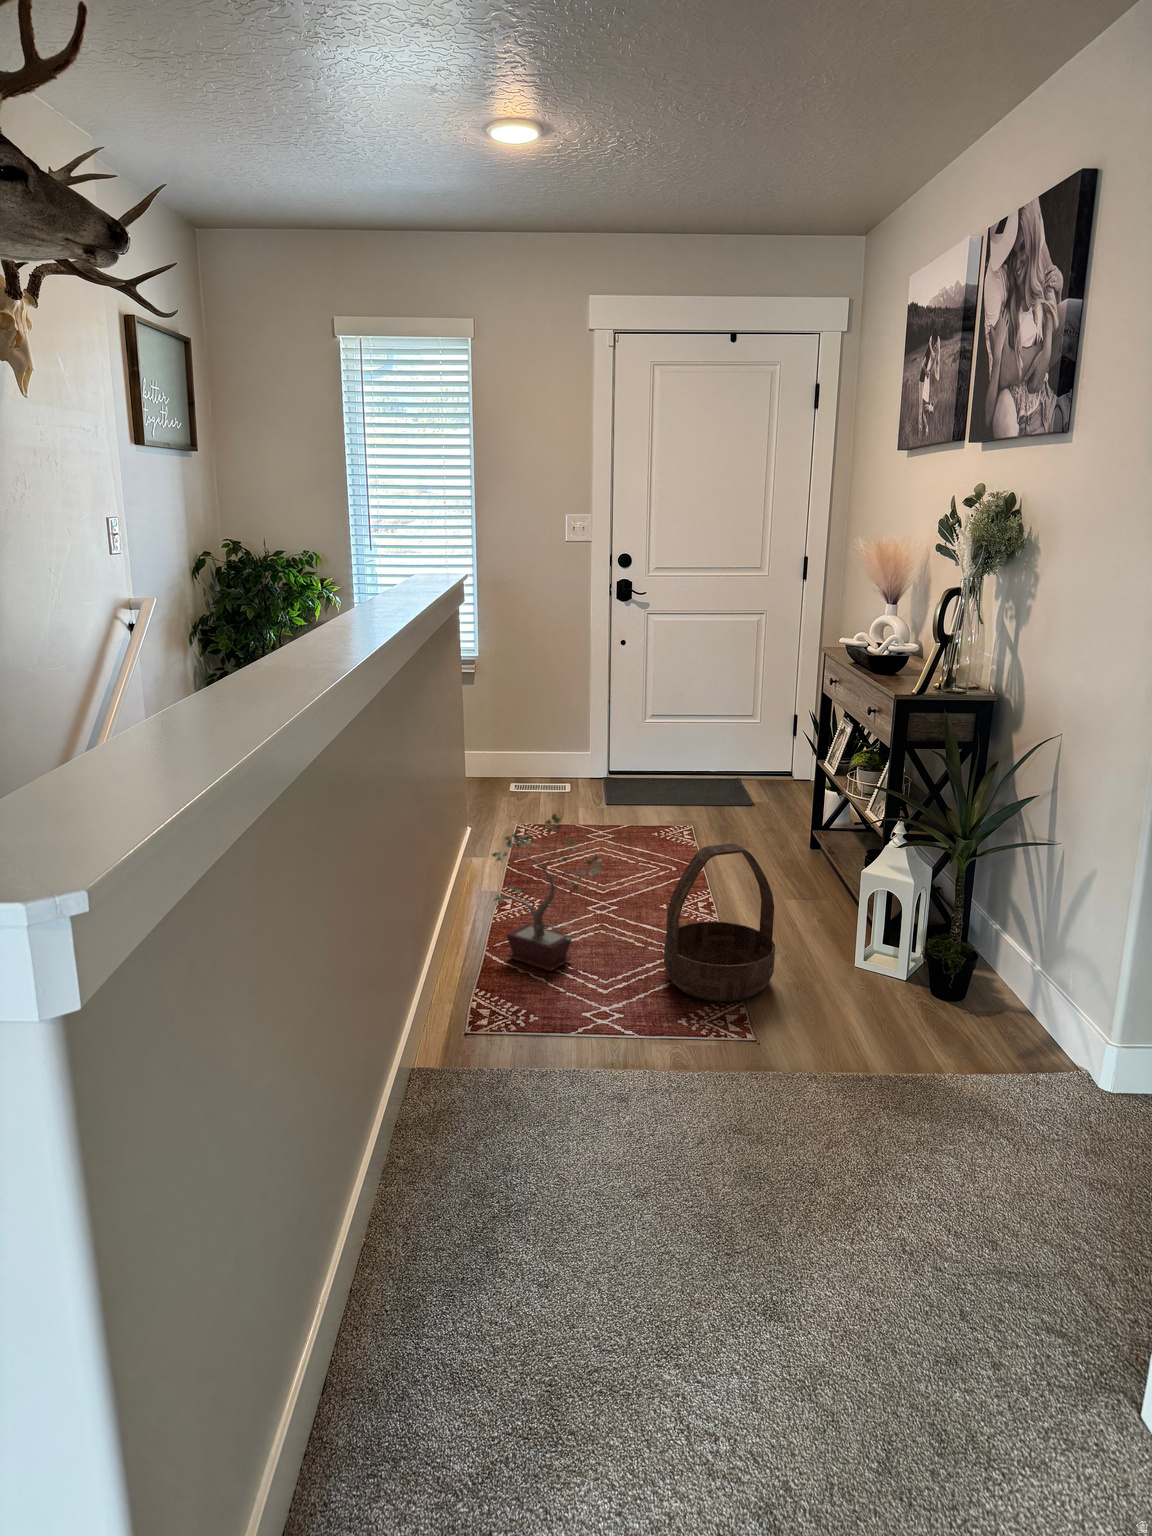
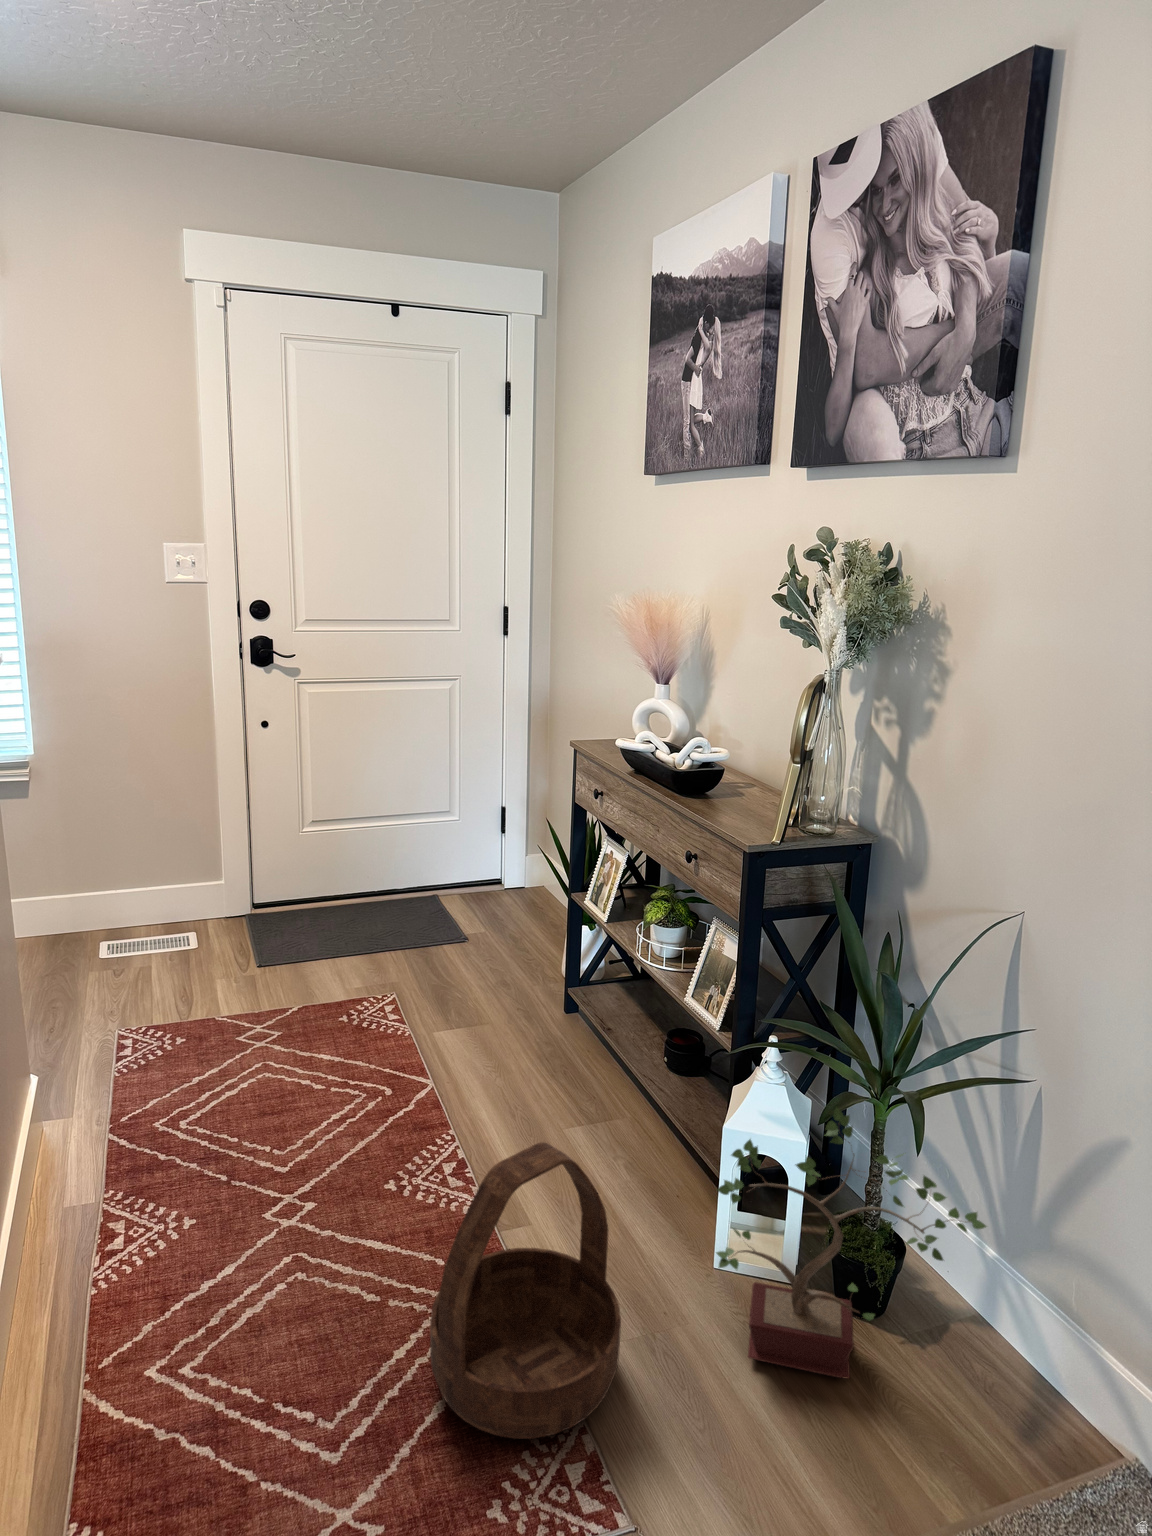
potted plant: present [492,814,602,971] -> present [716,1108,986,1378]

